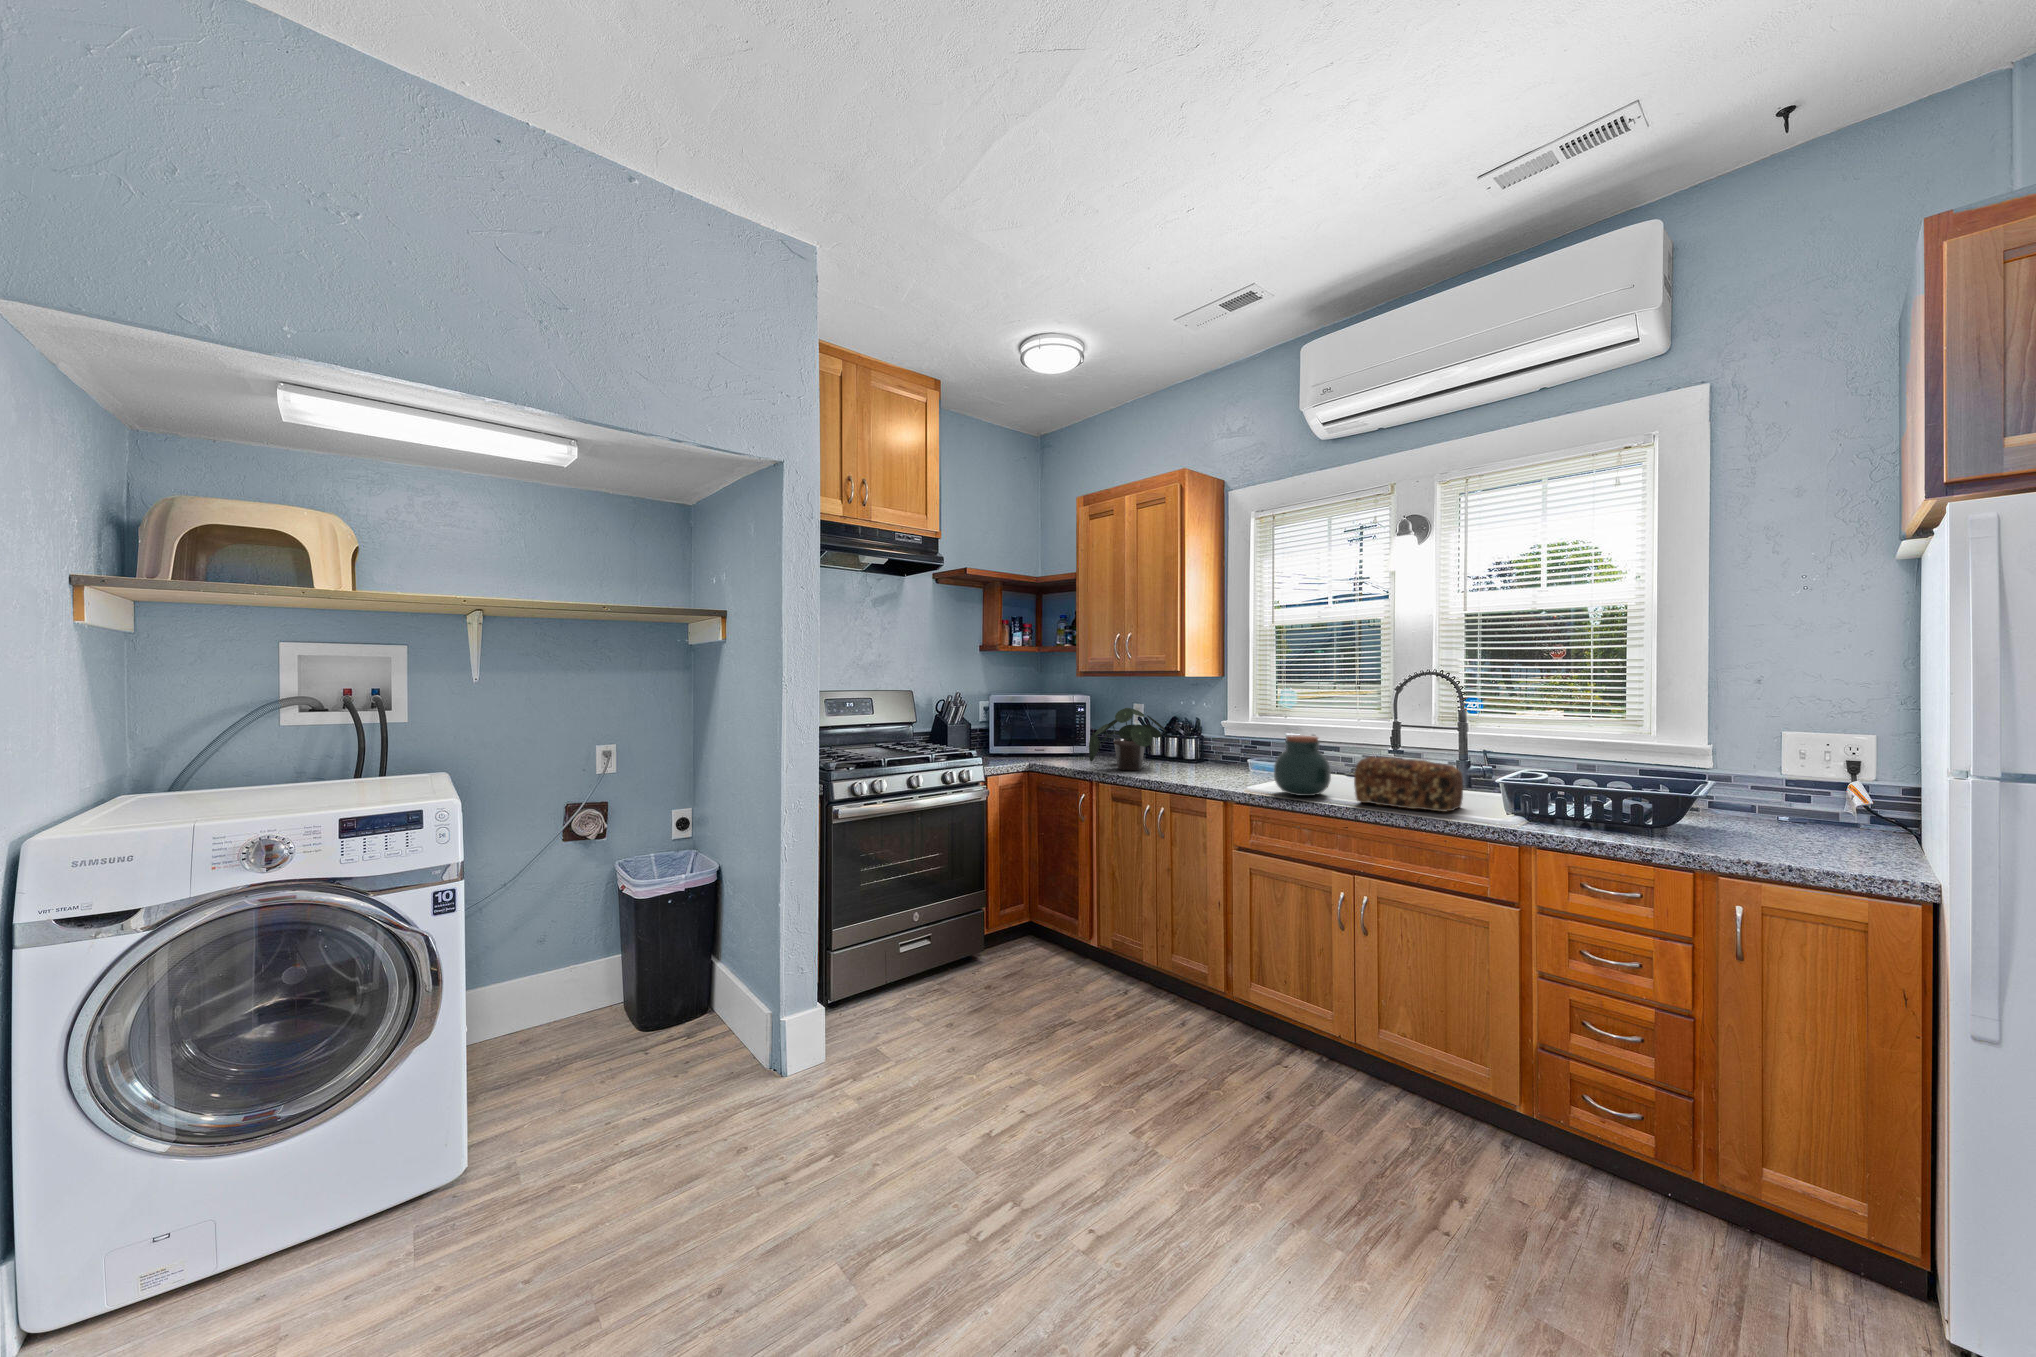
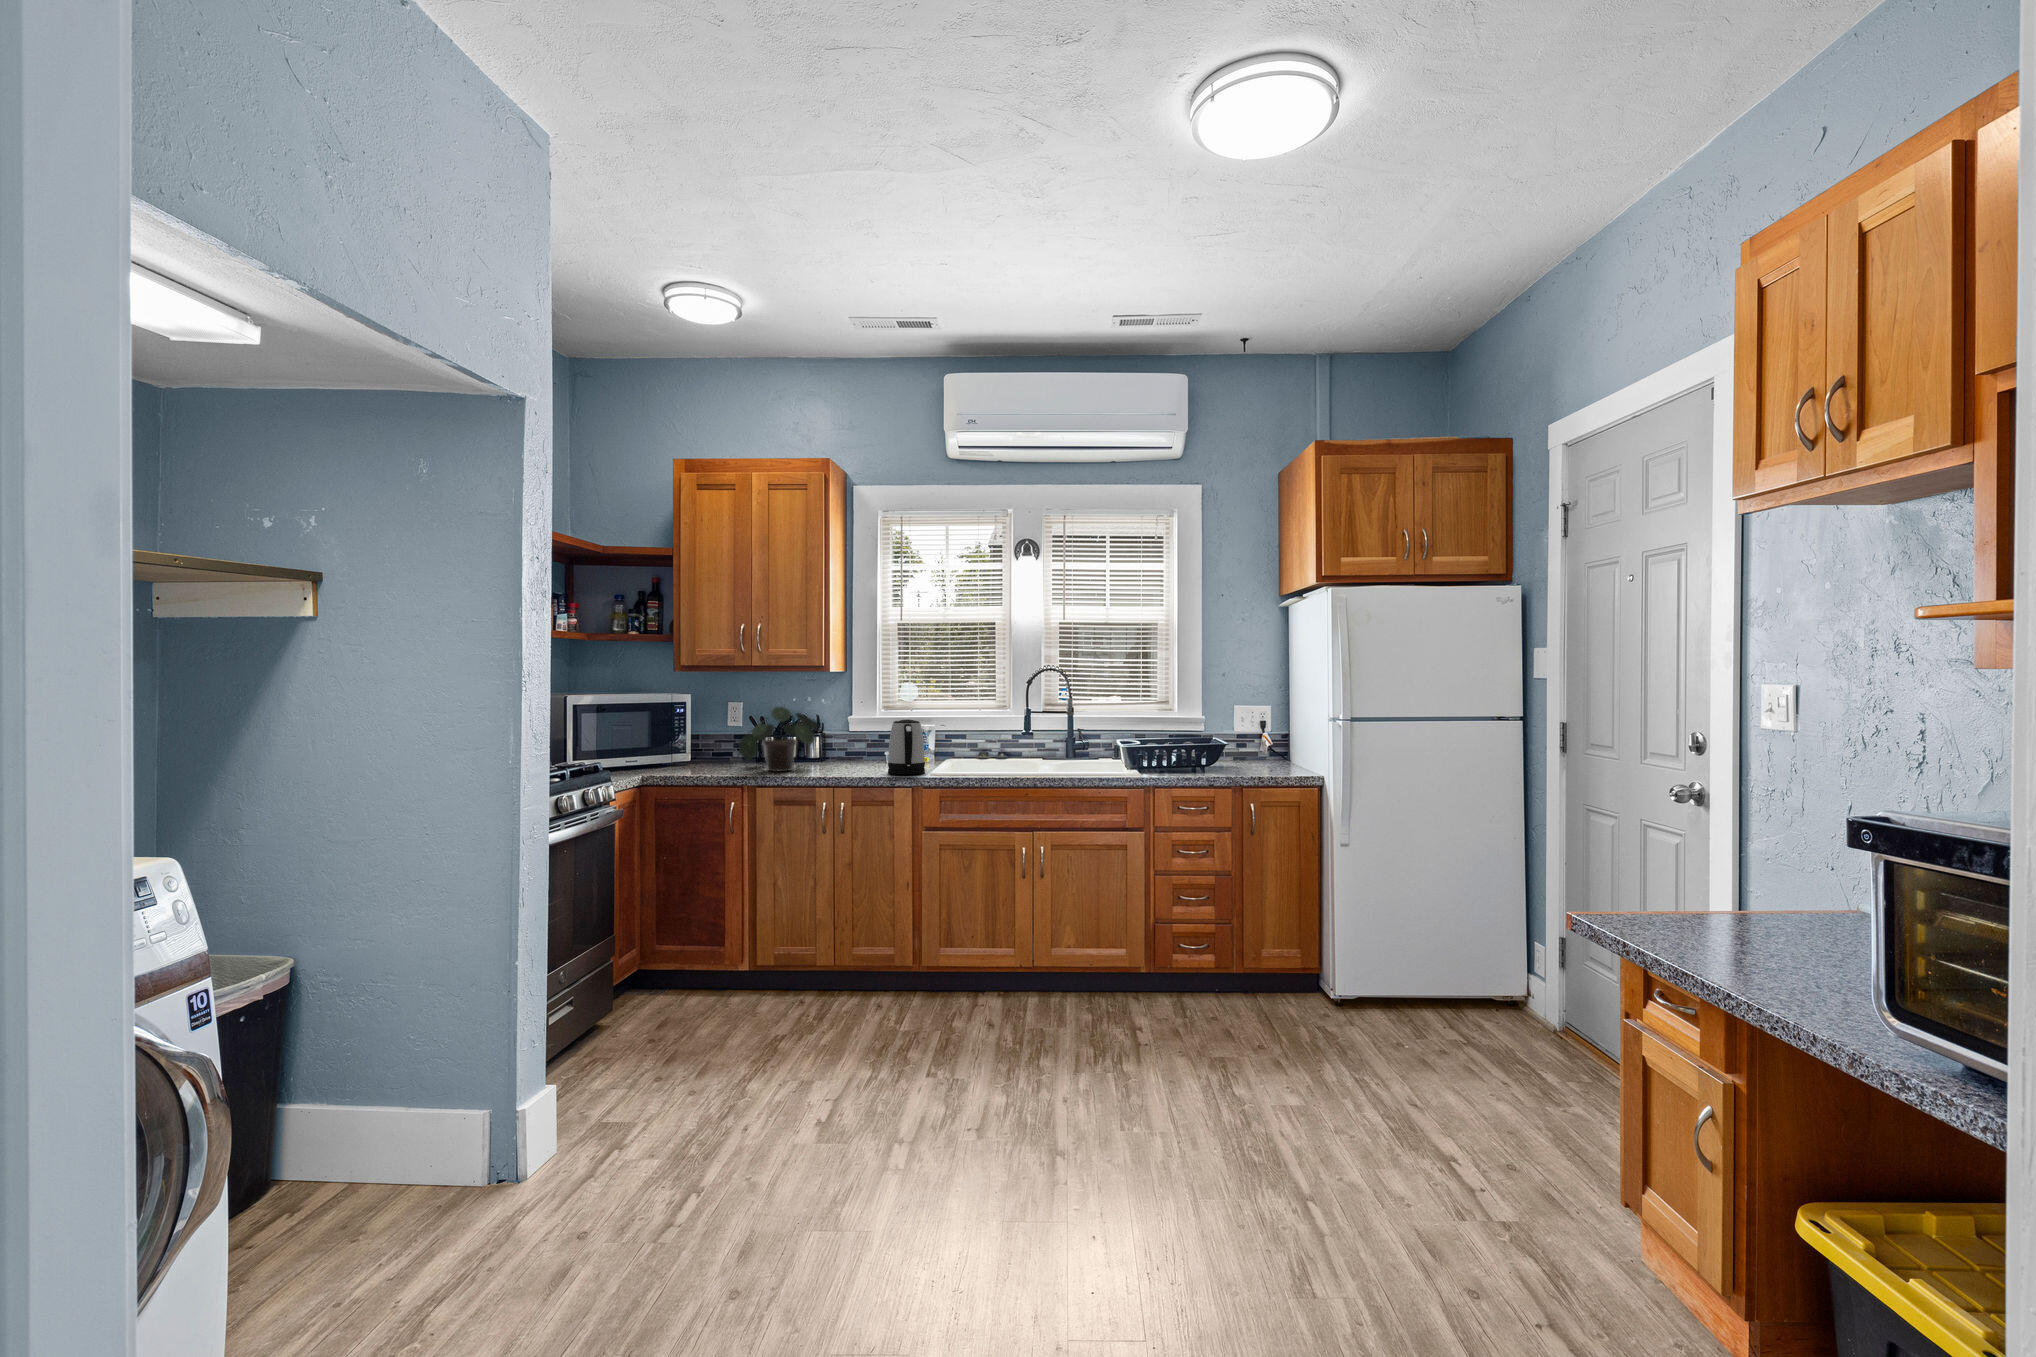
kettle: none [1208,727,1249,787] -> present [888,719,925,774]
jar: present [1274,735,1331,796] -> none [956,723,1002,774]
bread loaf: present [1354,756,1463,812] -> none [1026,736,1097,774]

